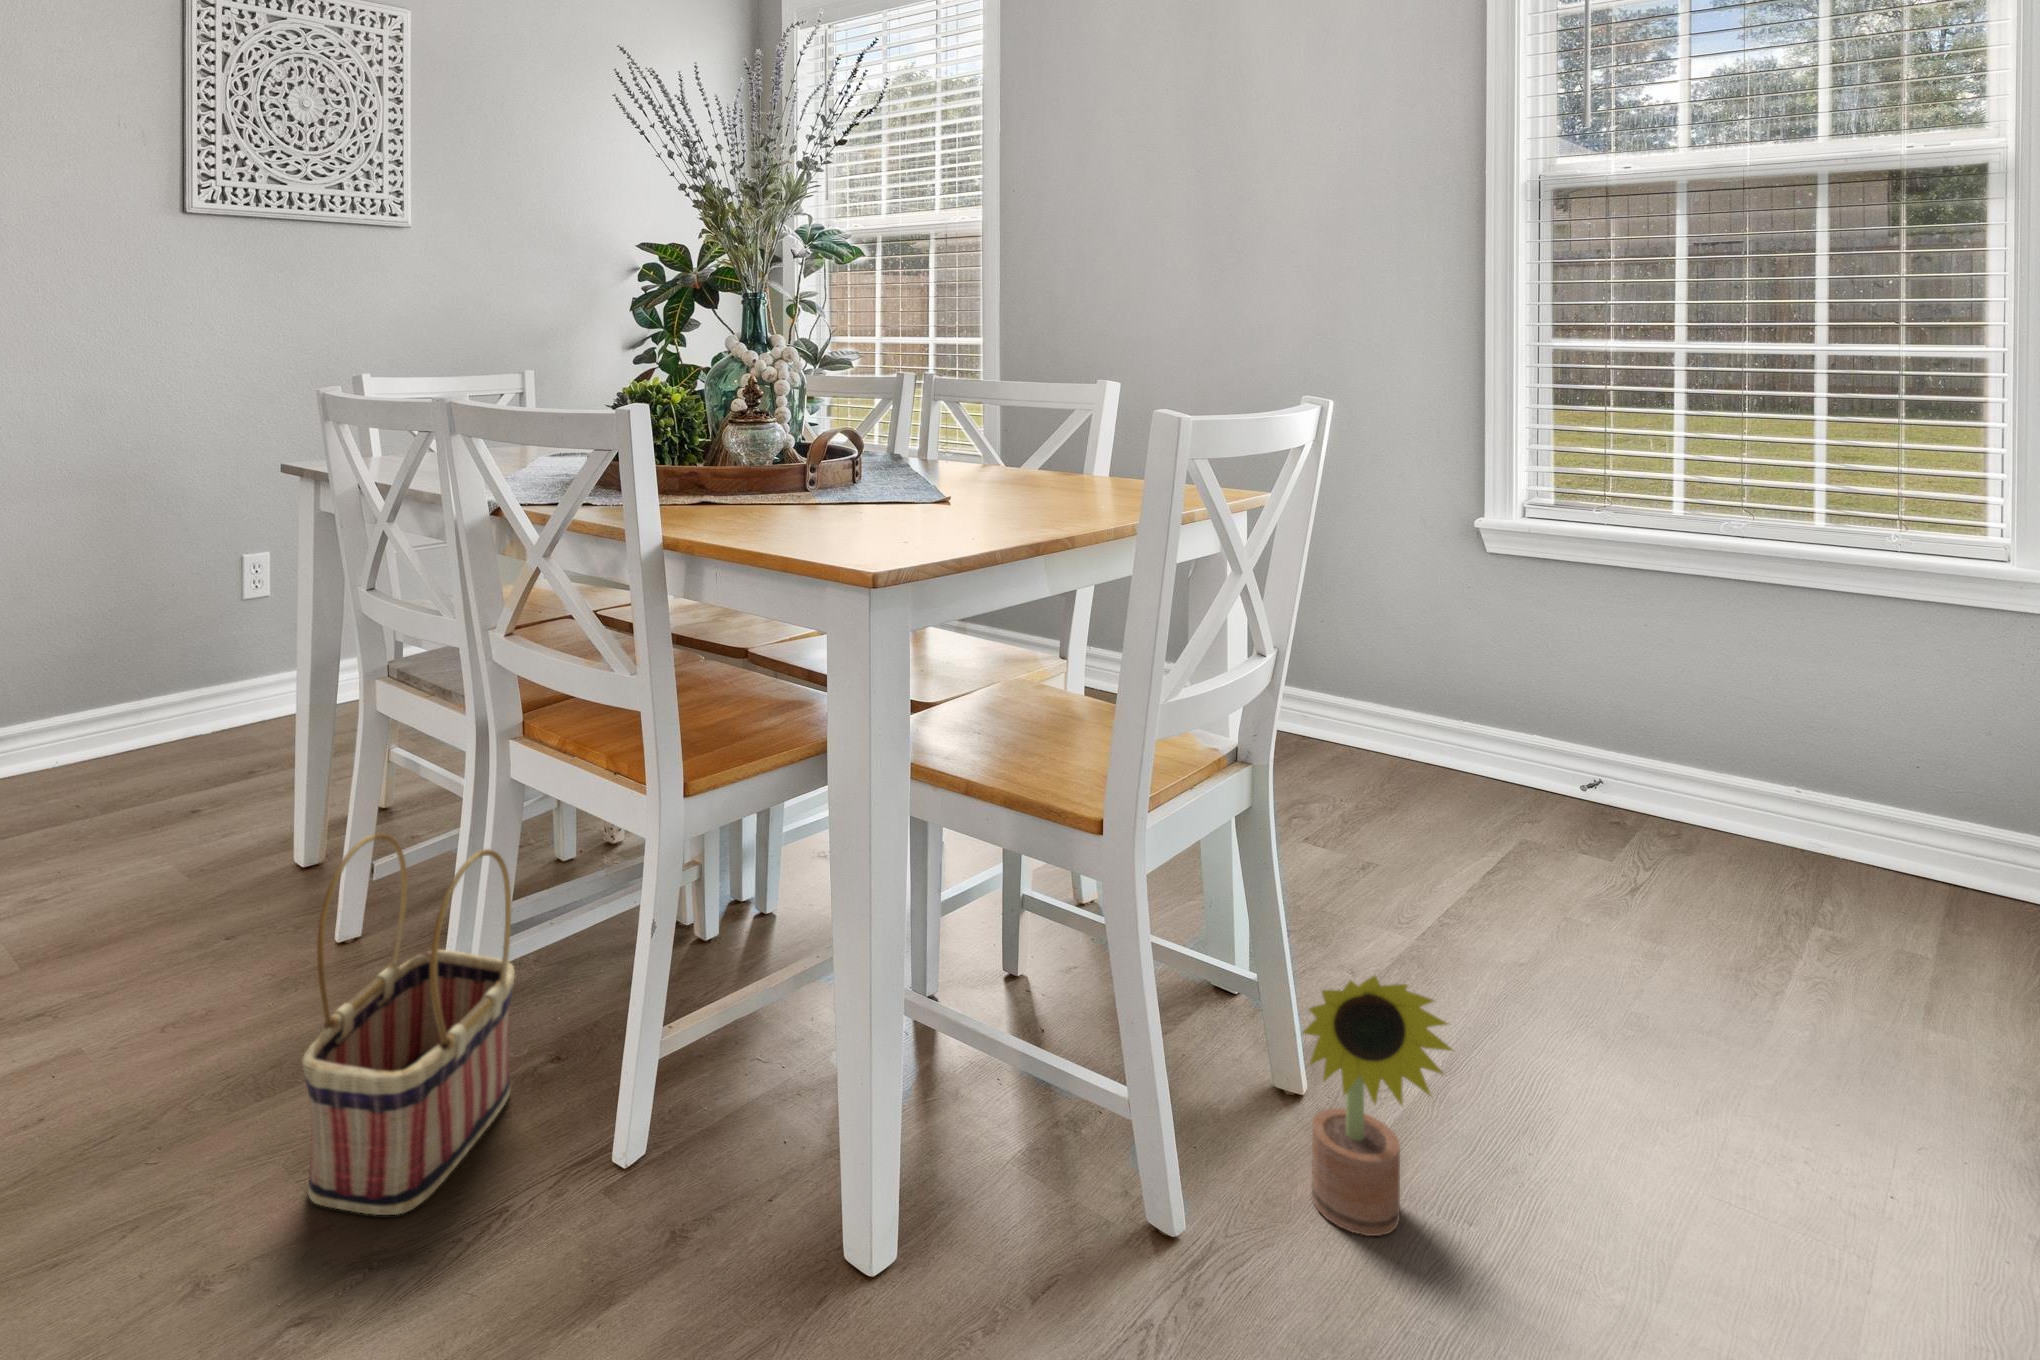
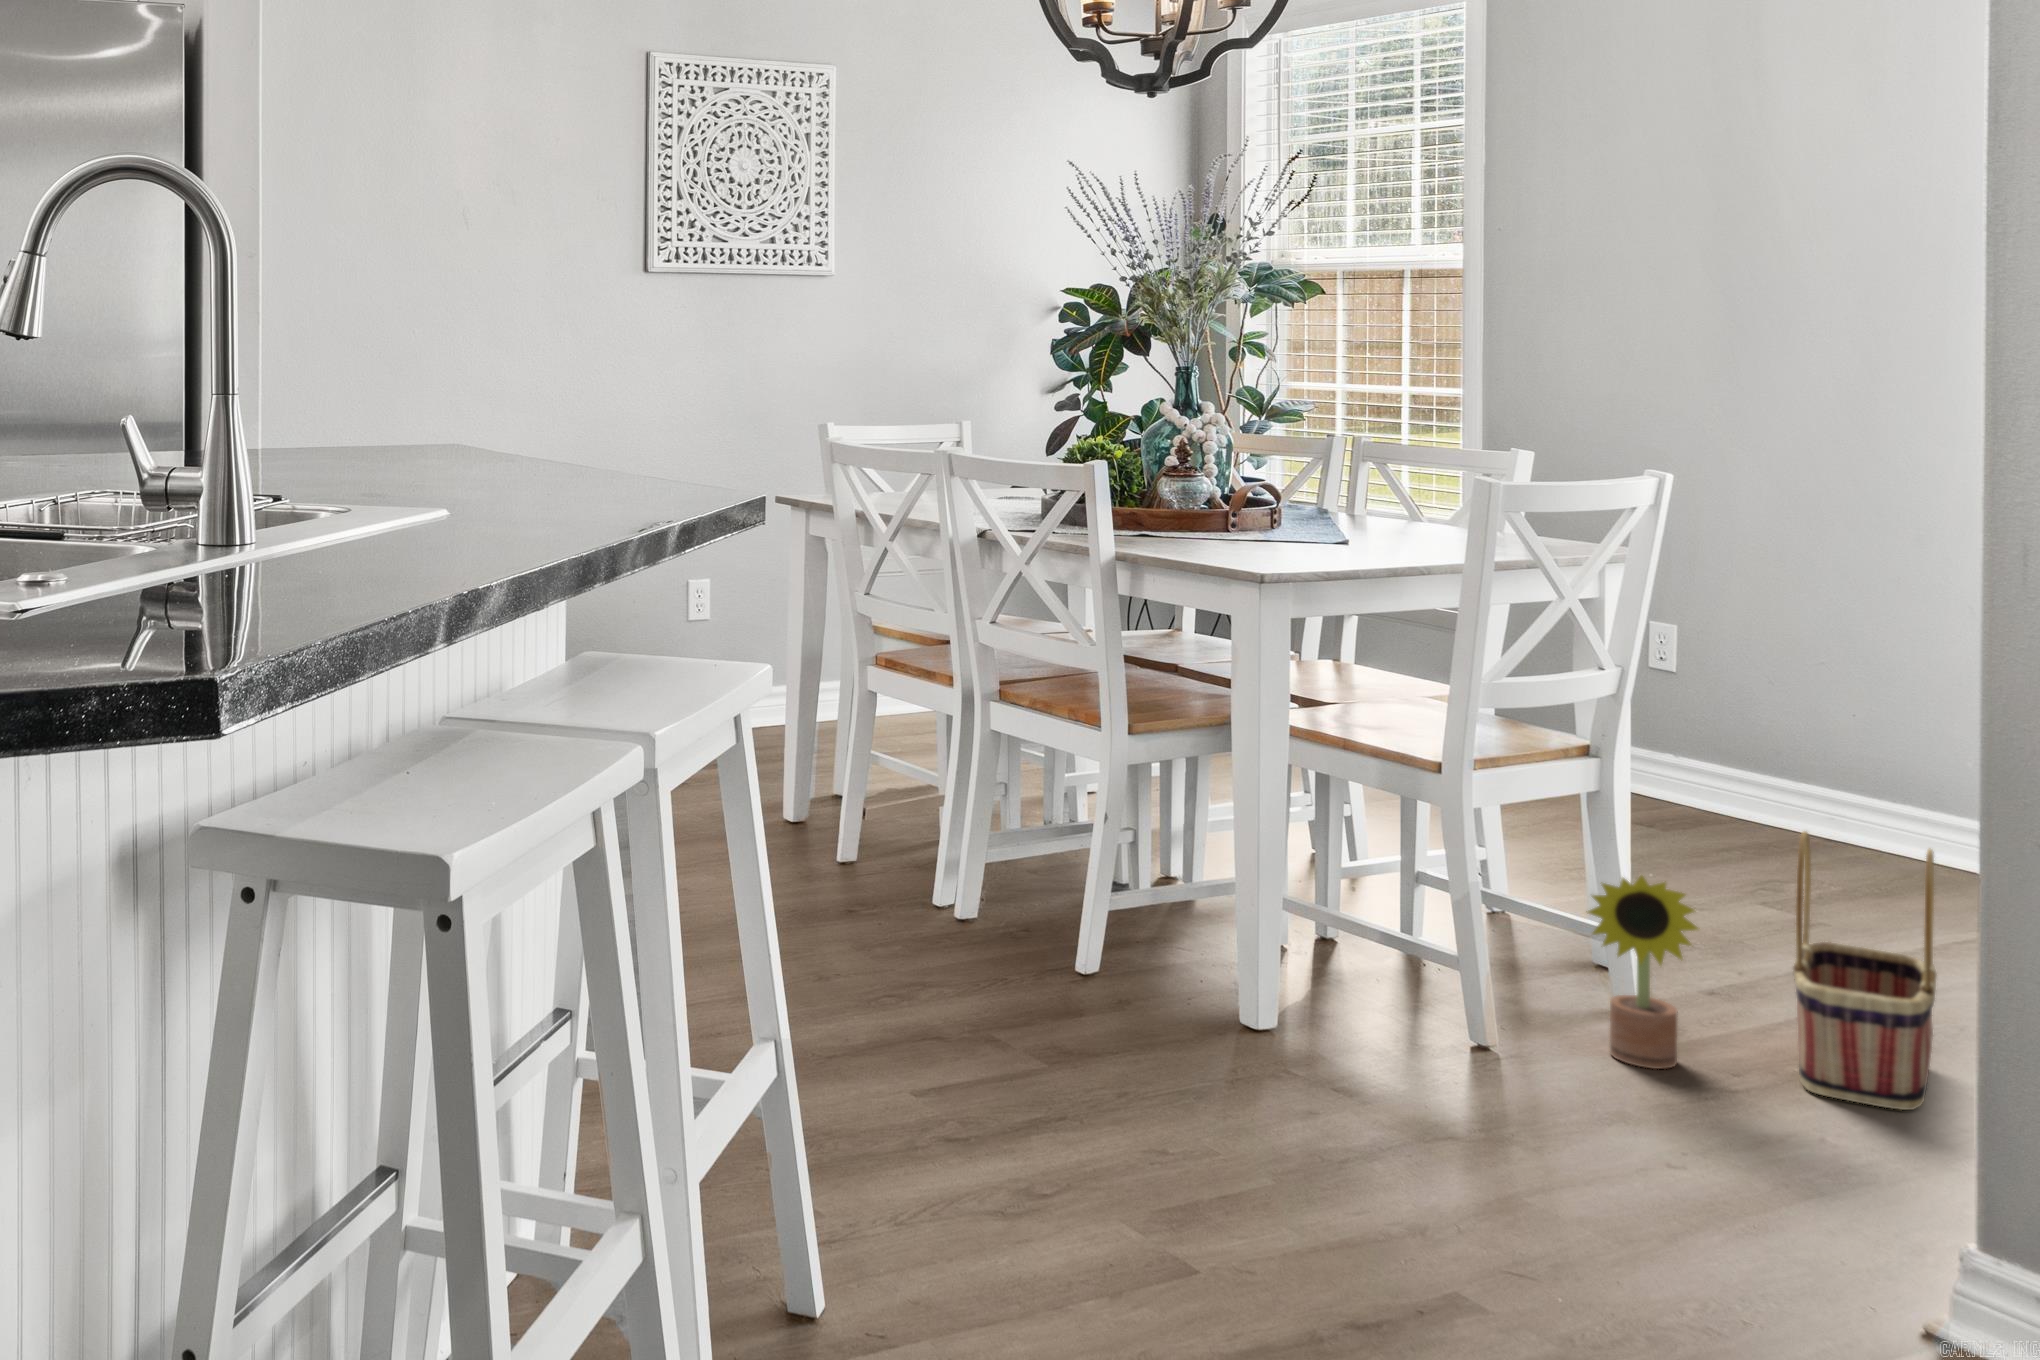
basket: present [303,833,515,1215] -> present [1793,831,1937,1110]

